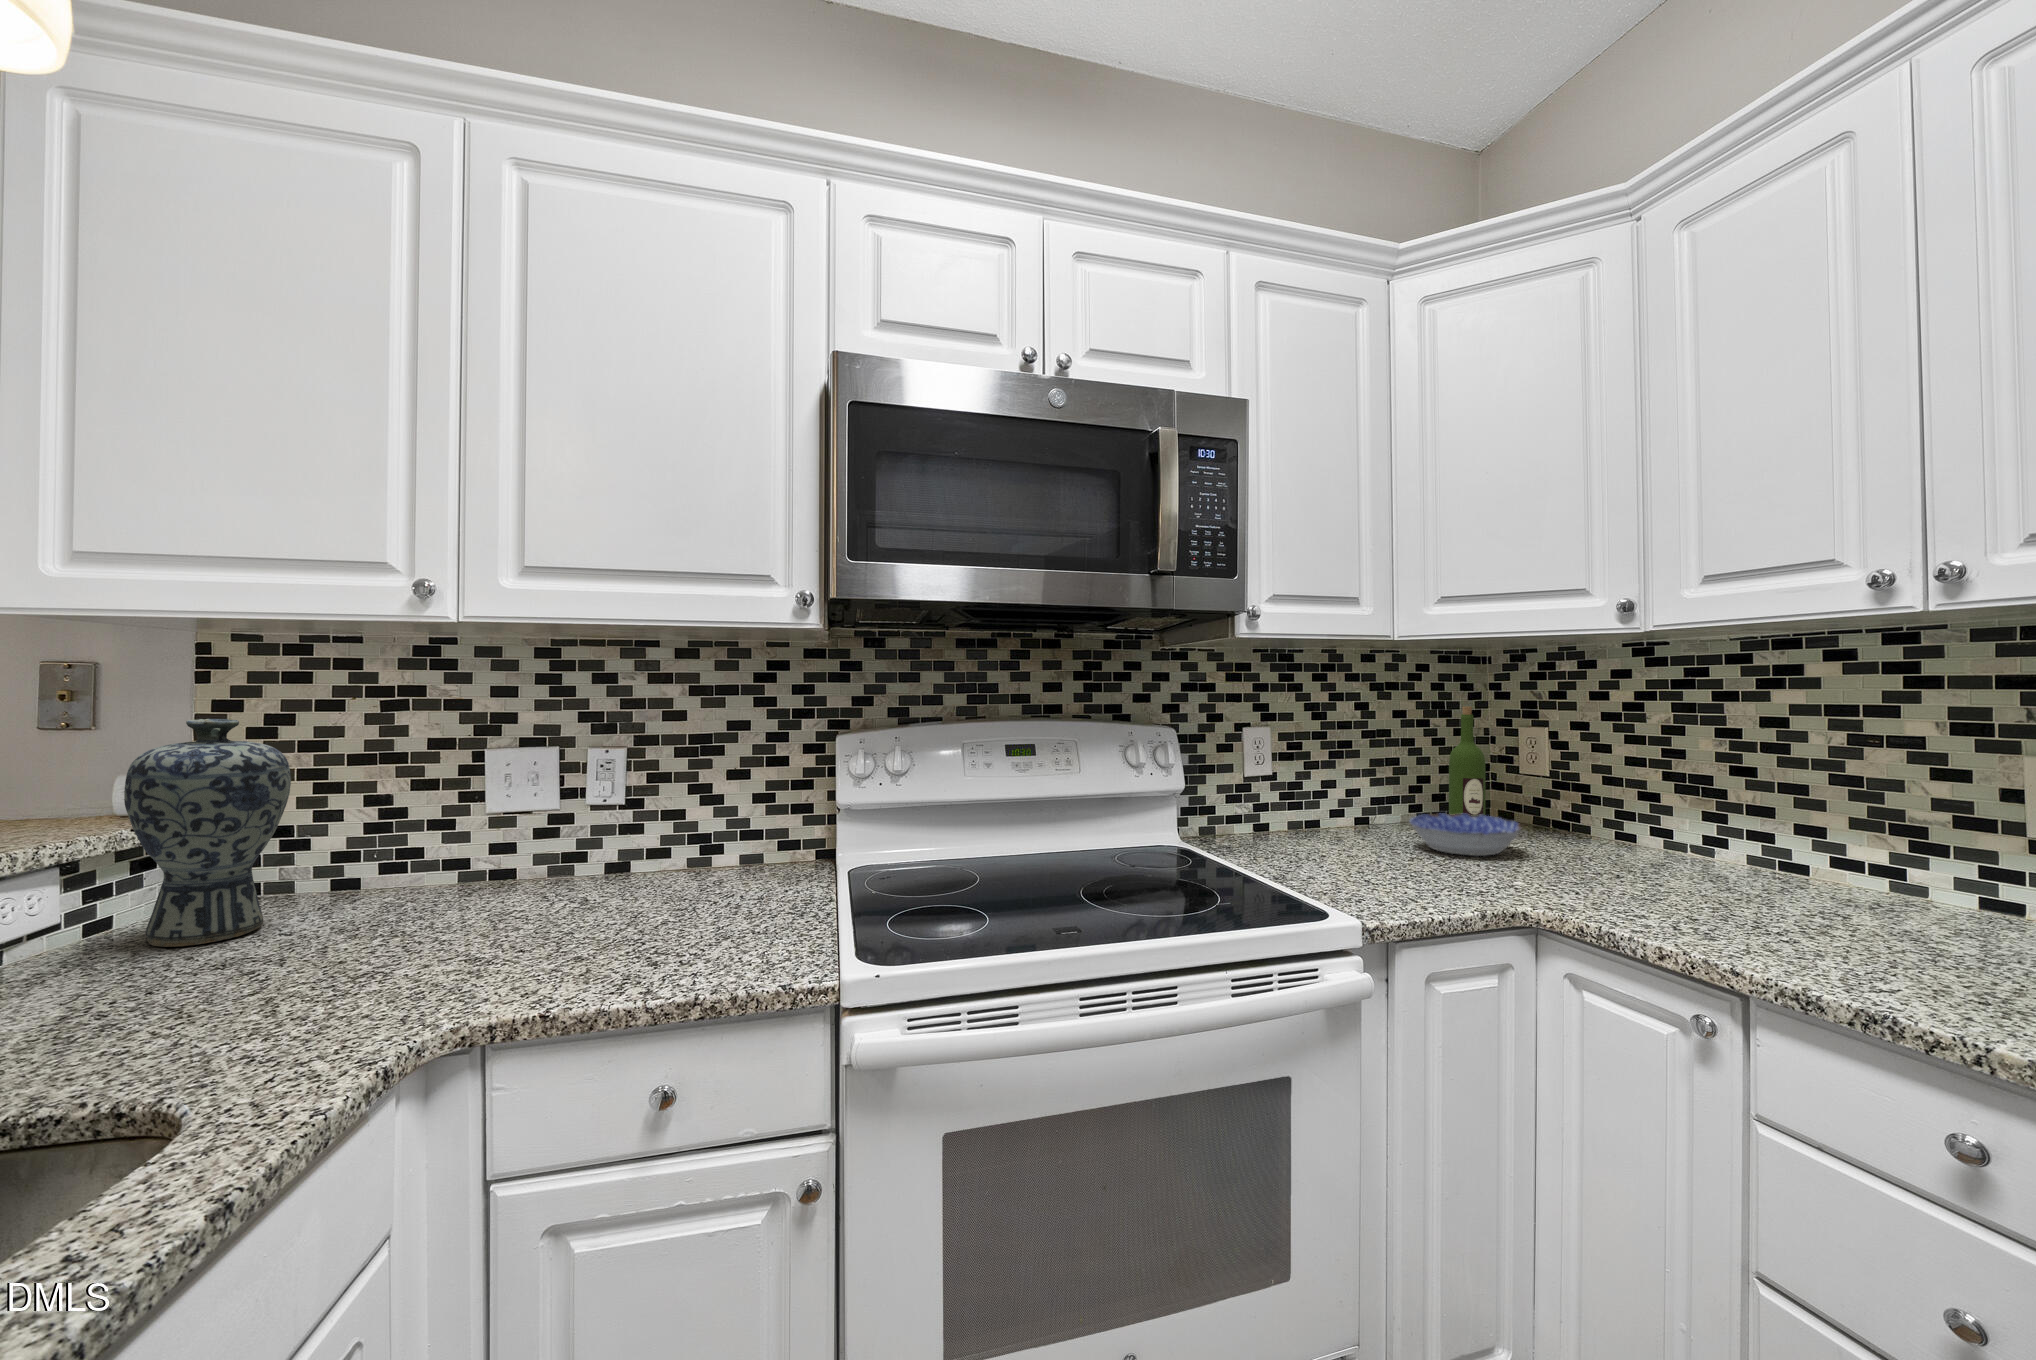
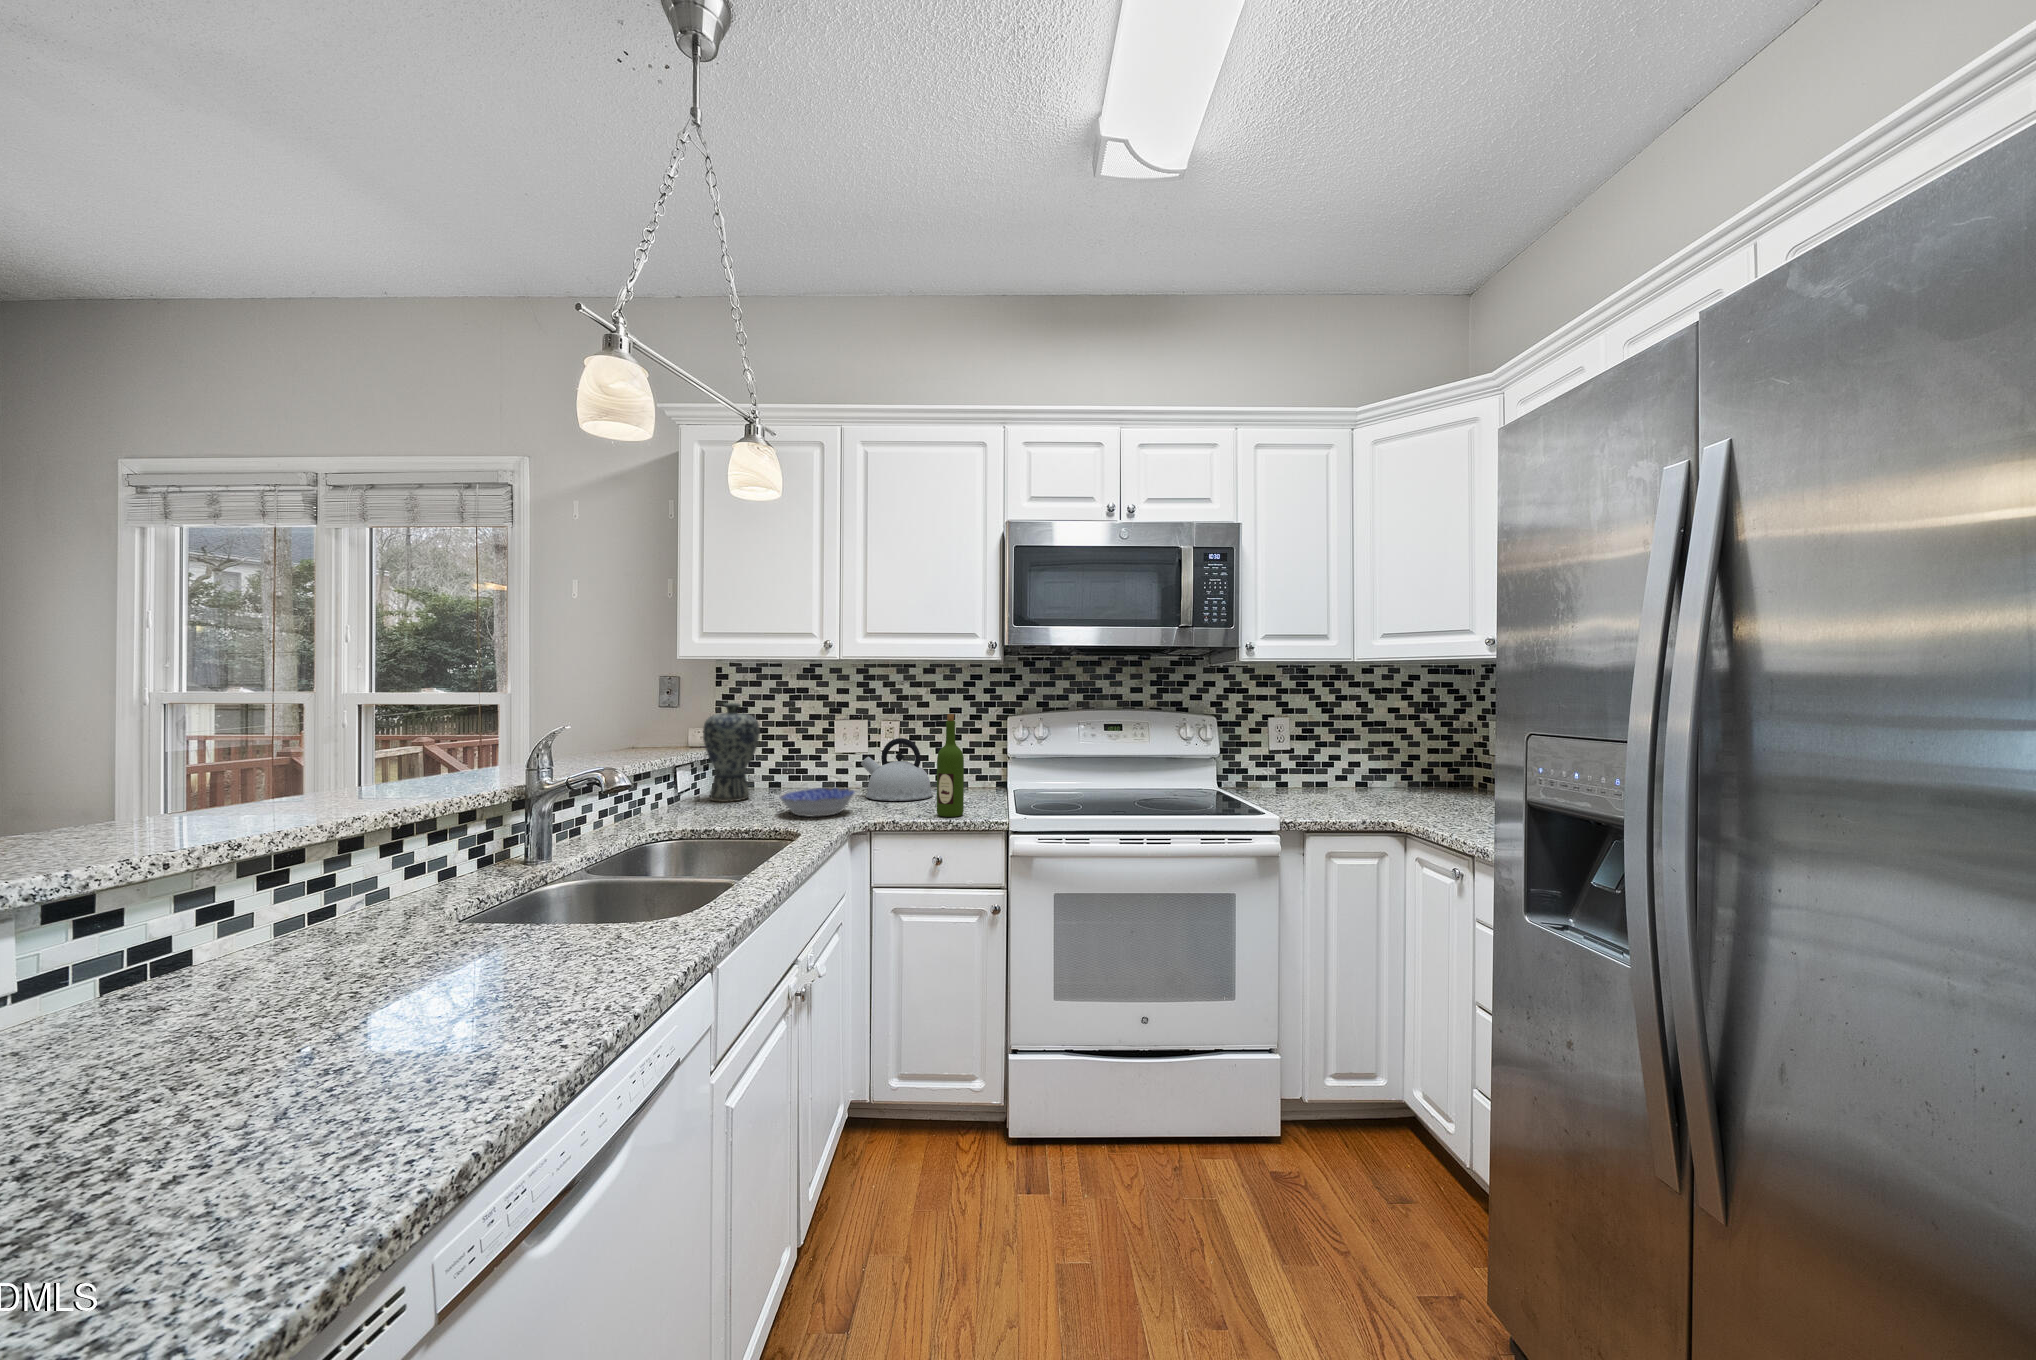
wine bottle: present [1449,707,1485,816] -> present [937,714,964,817]
kettle: none [539,782,694,913] -> present [861,738,933,801]
bowl: present [1410,813,1521,856] -> present [780,788,854,817]

